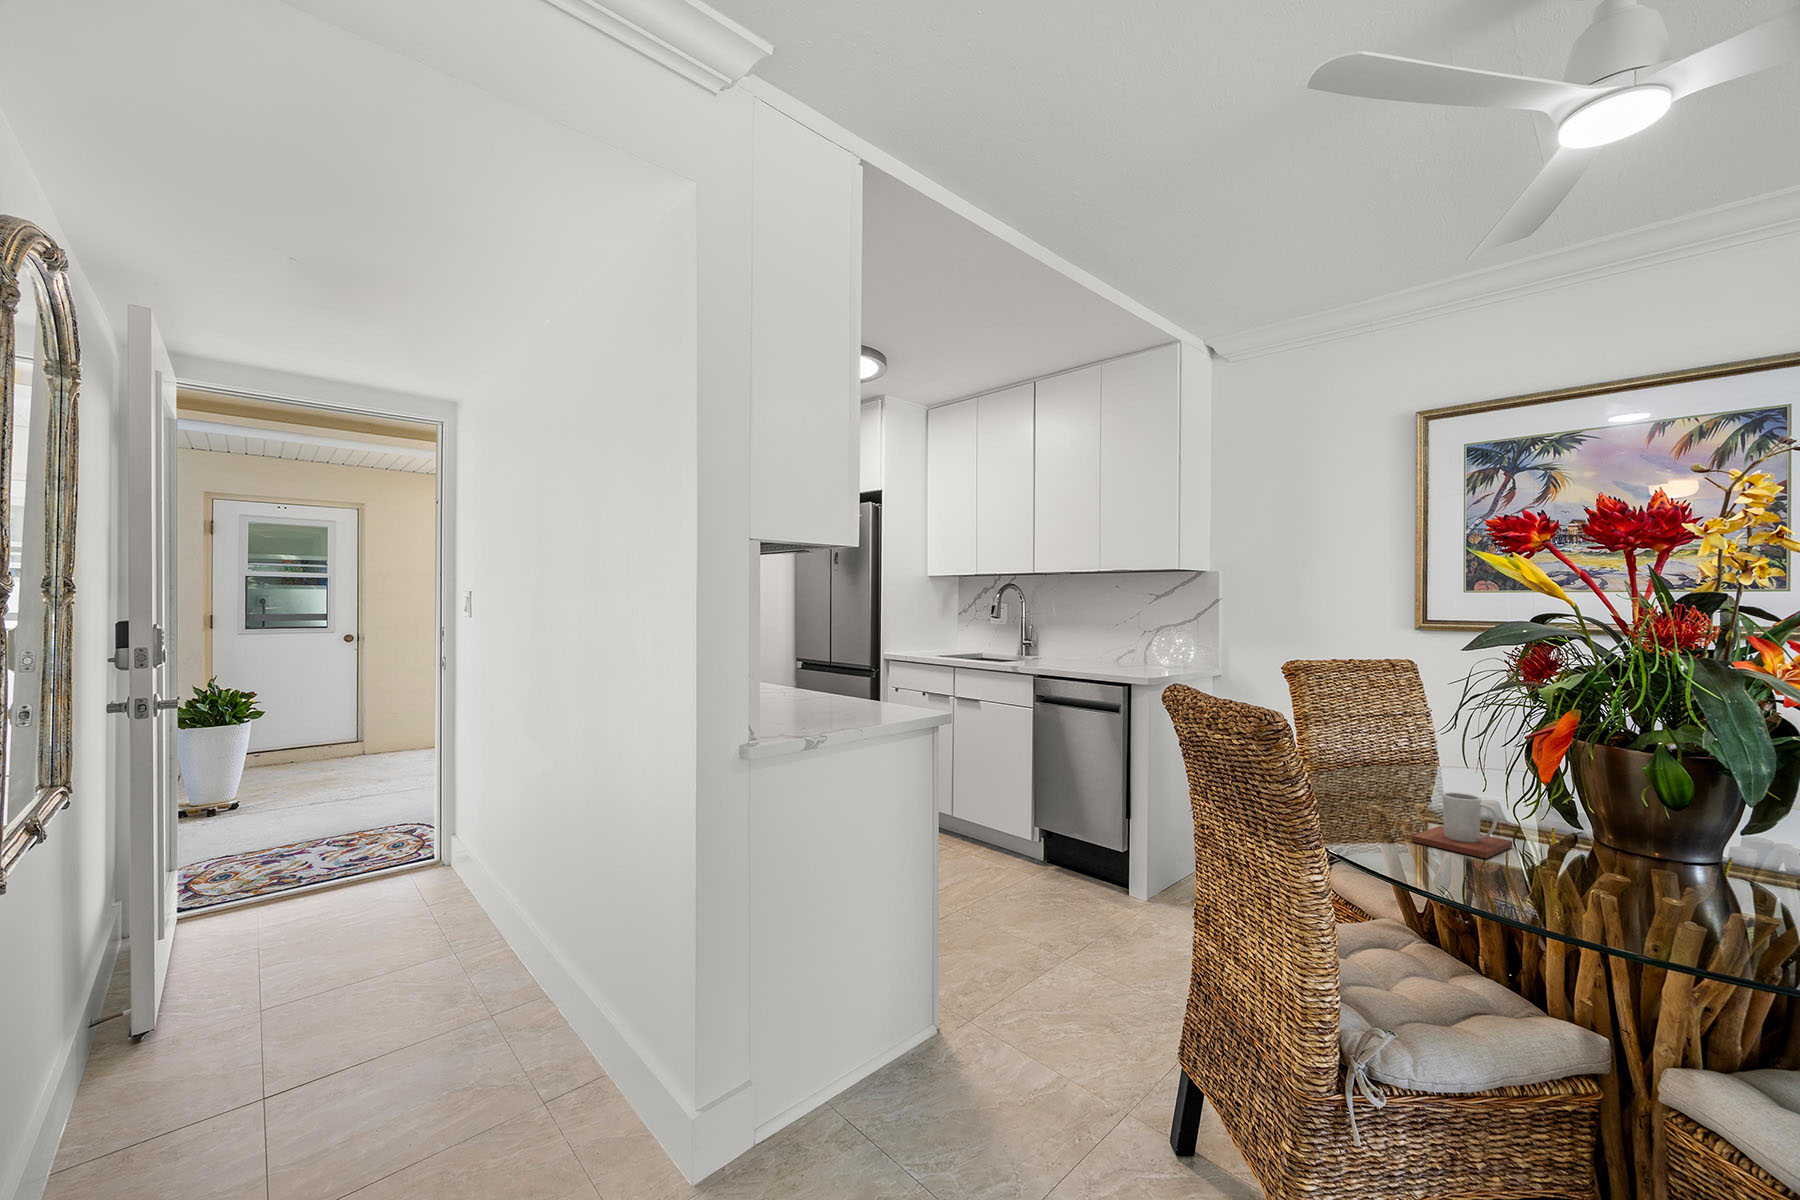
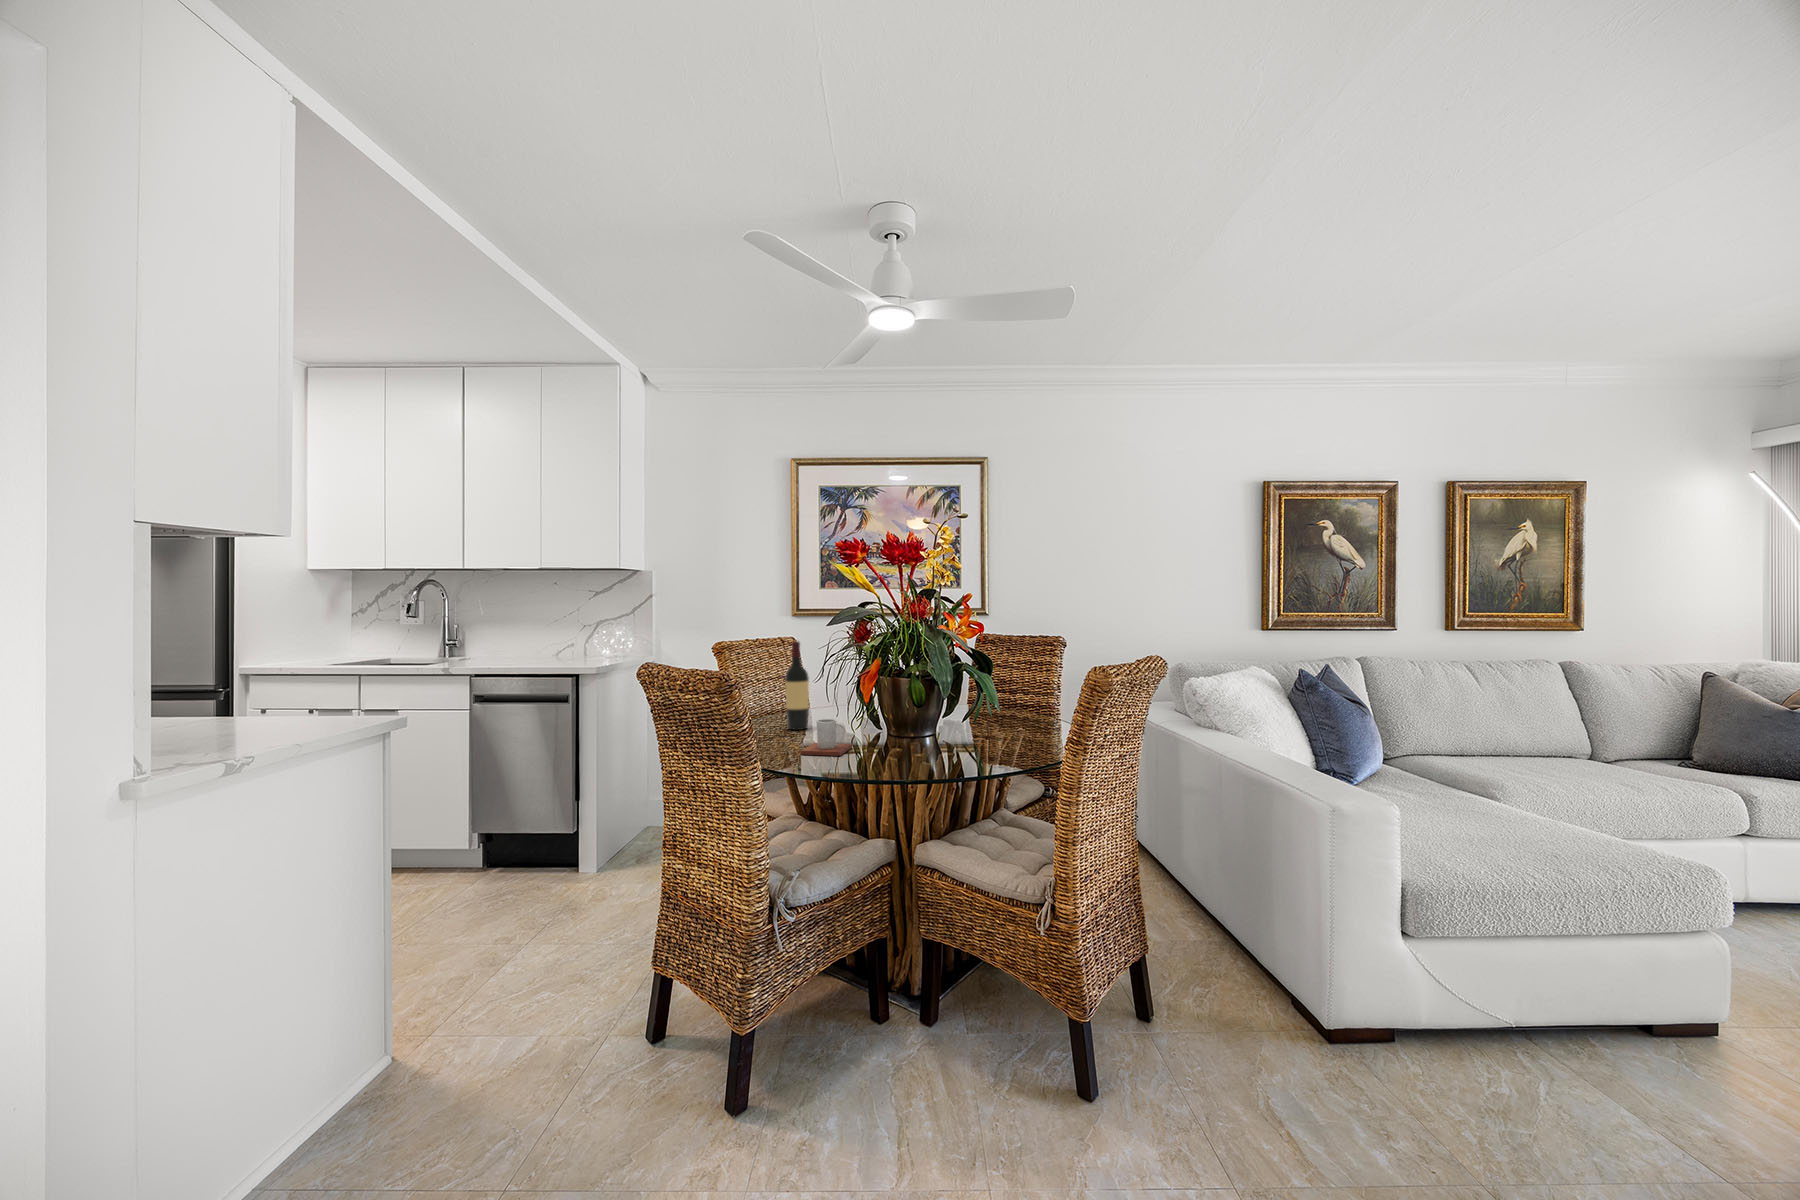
wine bottle: none [1394,667,1435,798] -> present [785,641,809,730]

